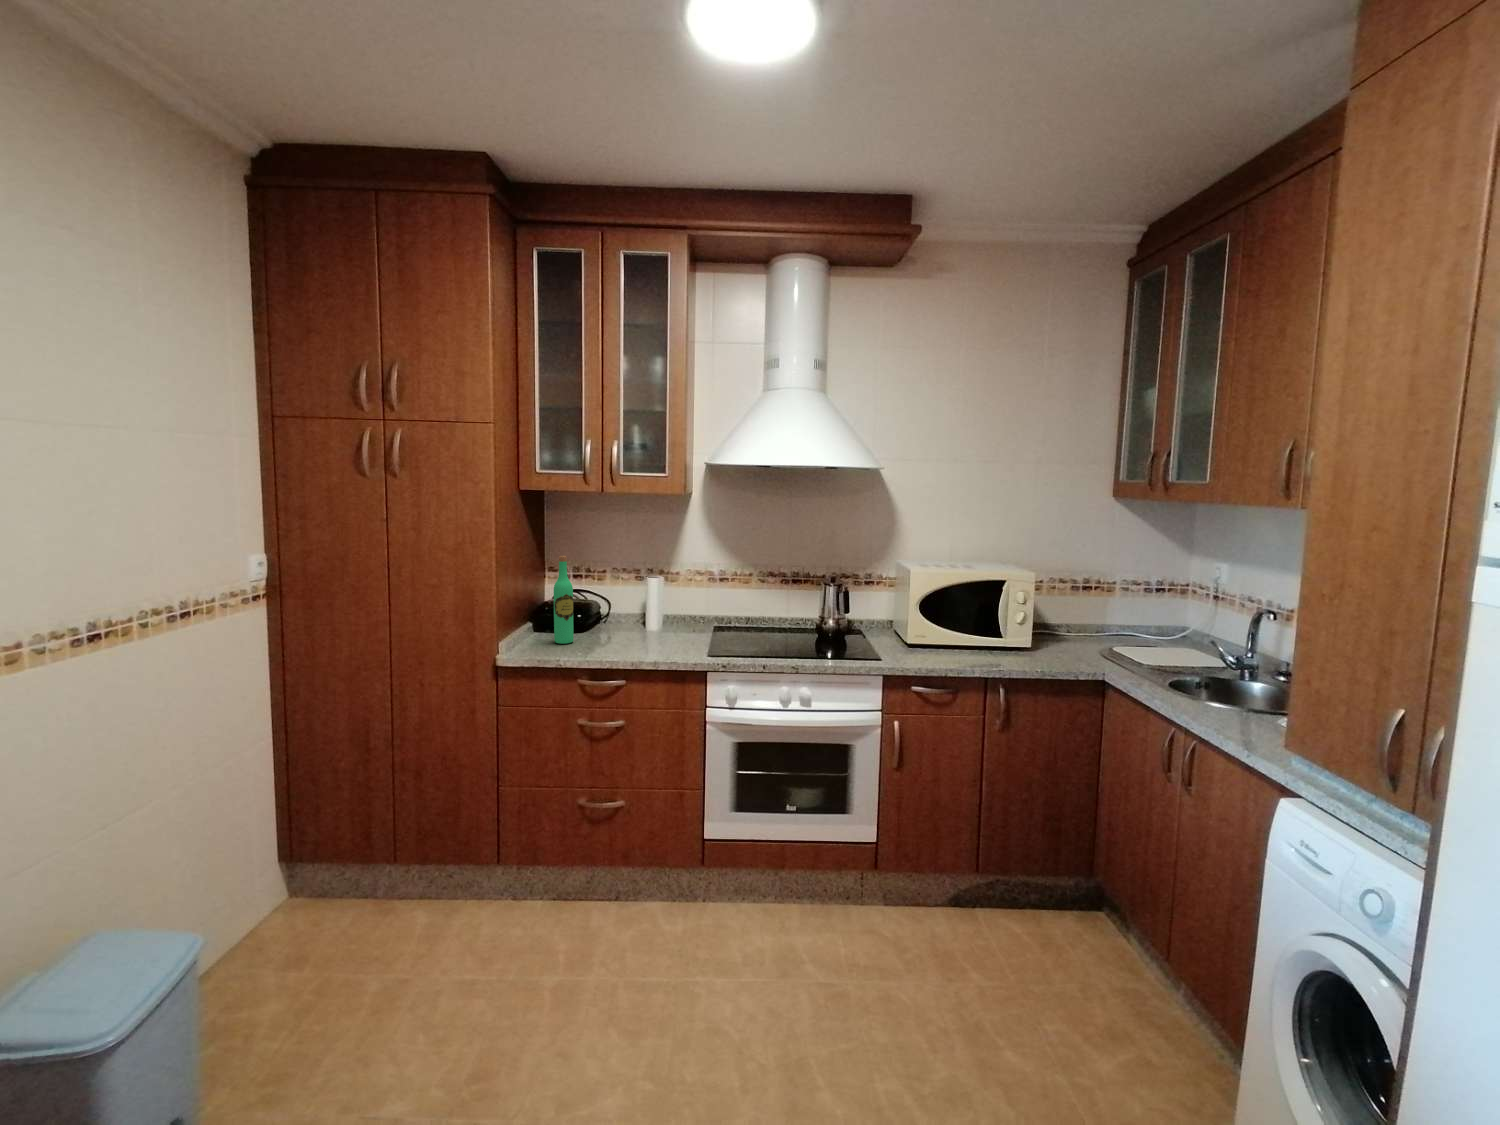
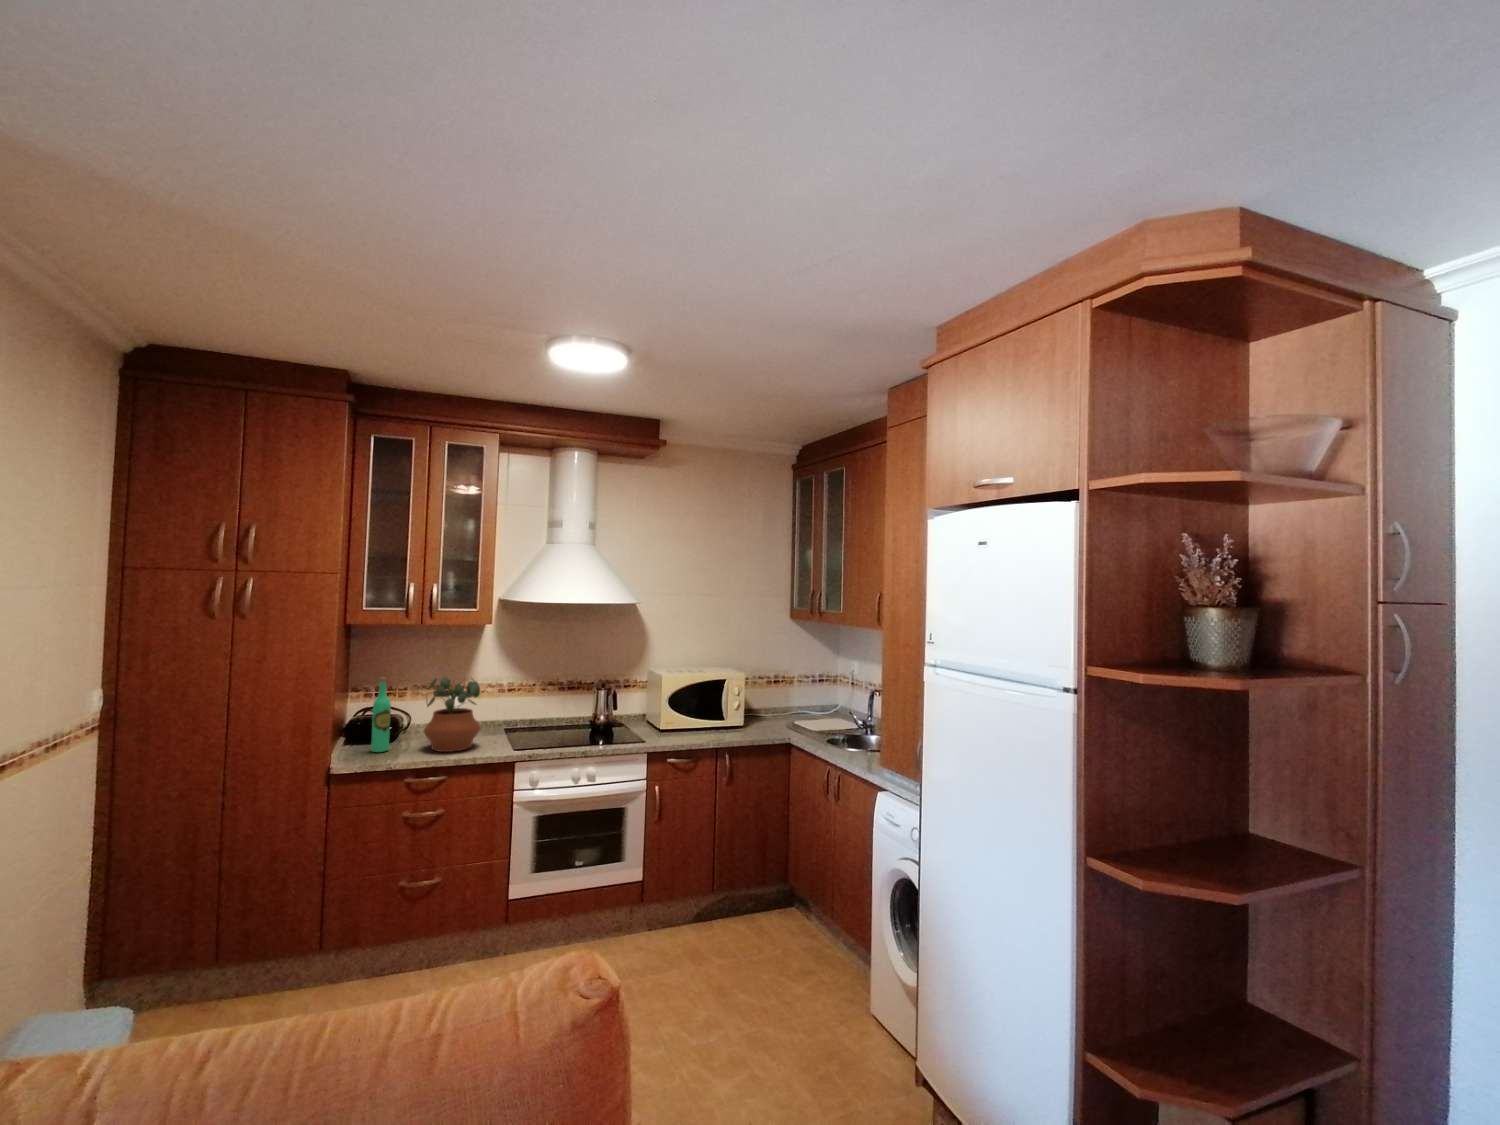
potted plant: none [607,559,674,650] -> present [424,677,480,752]

